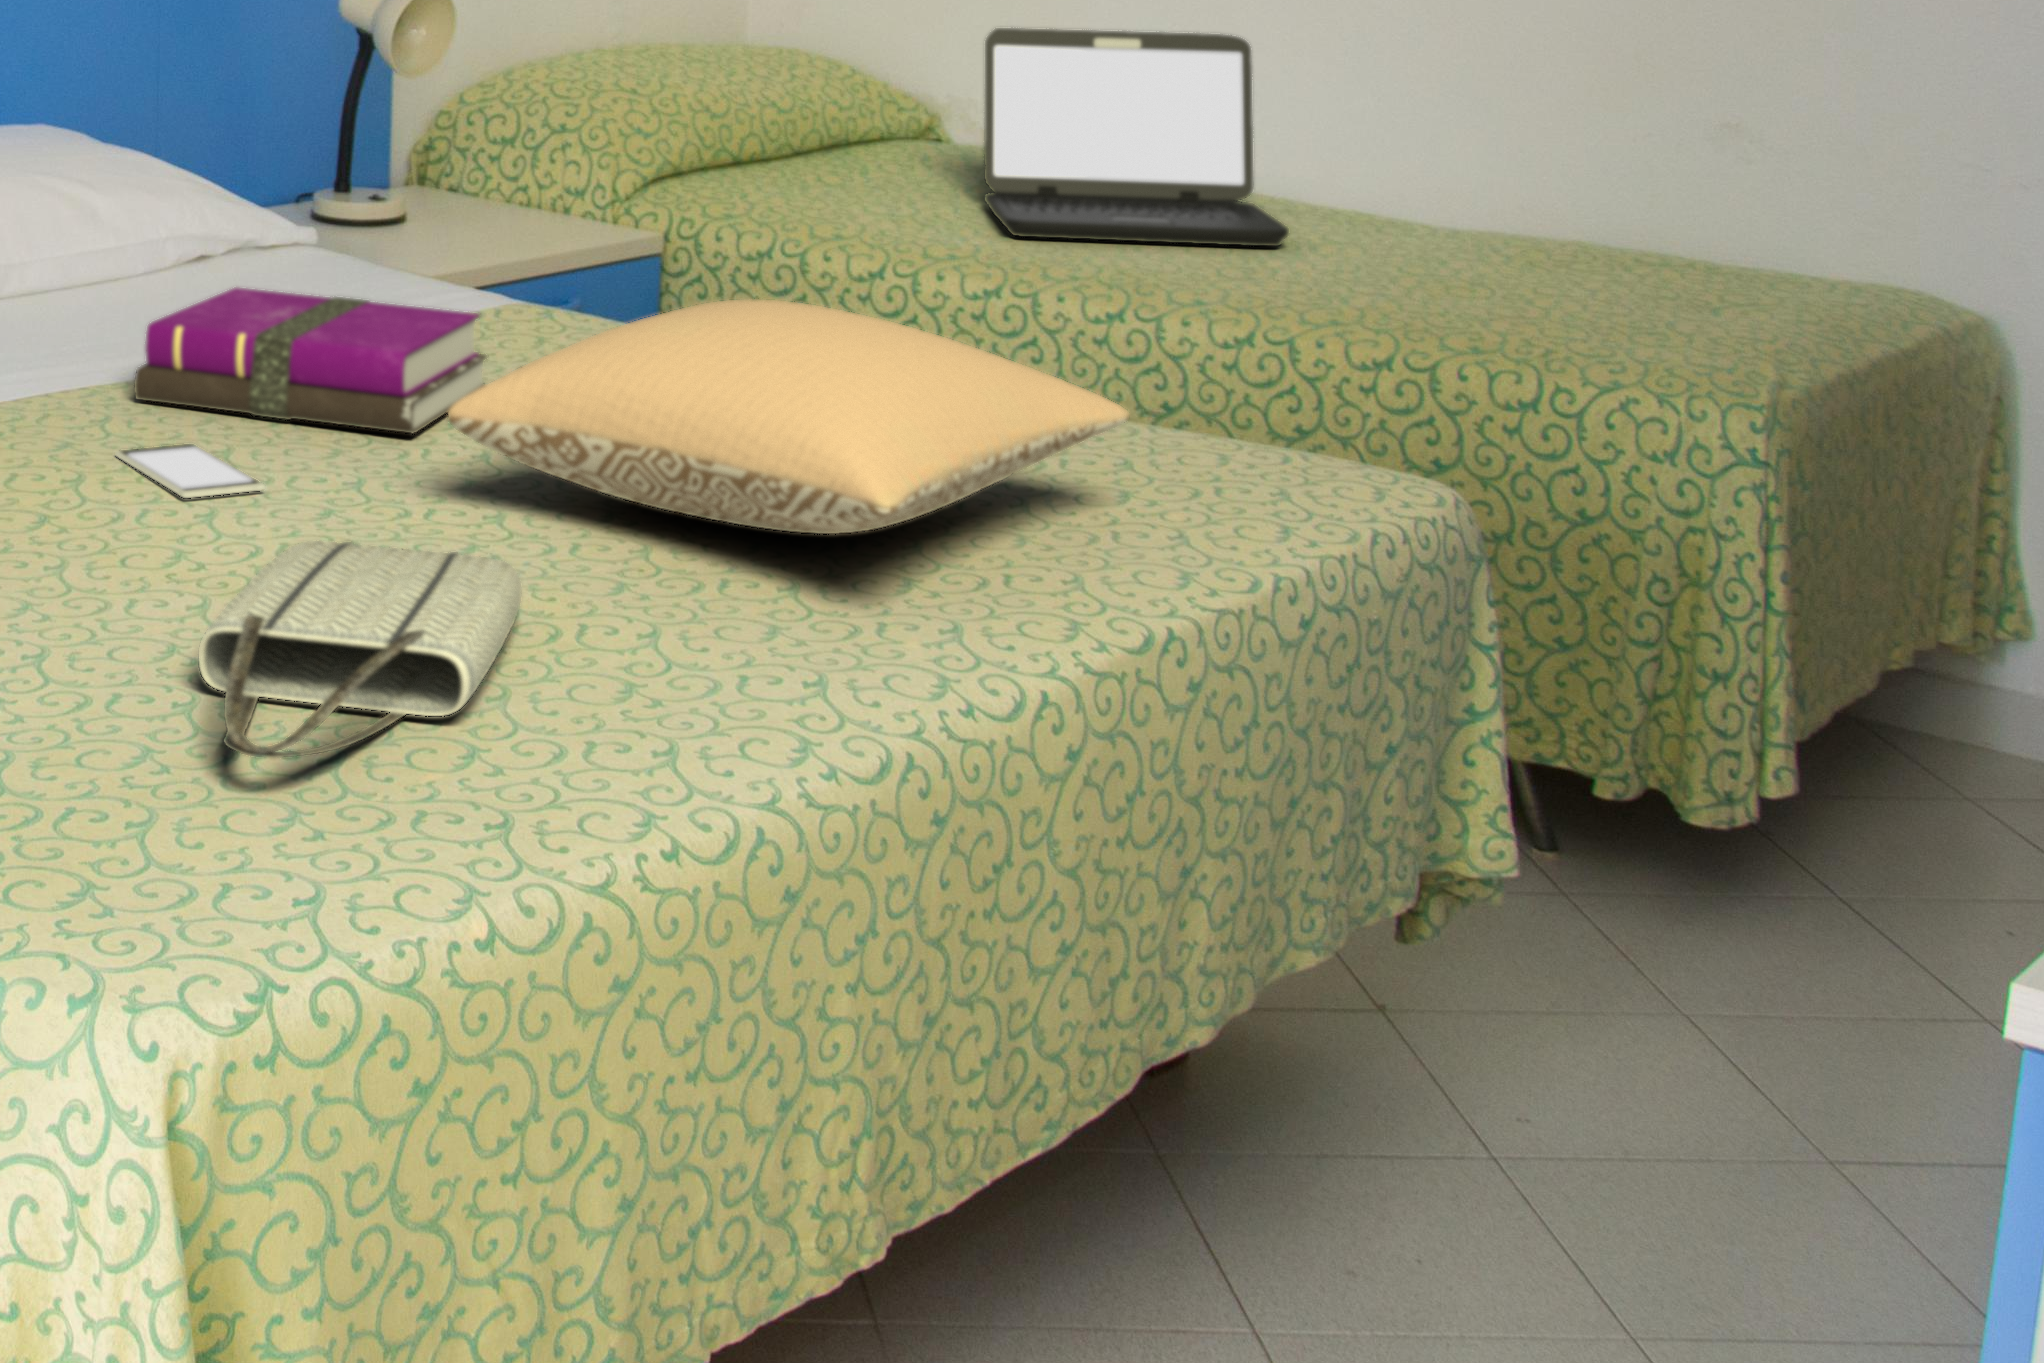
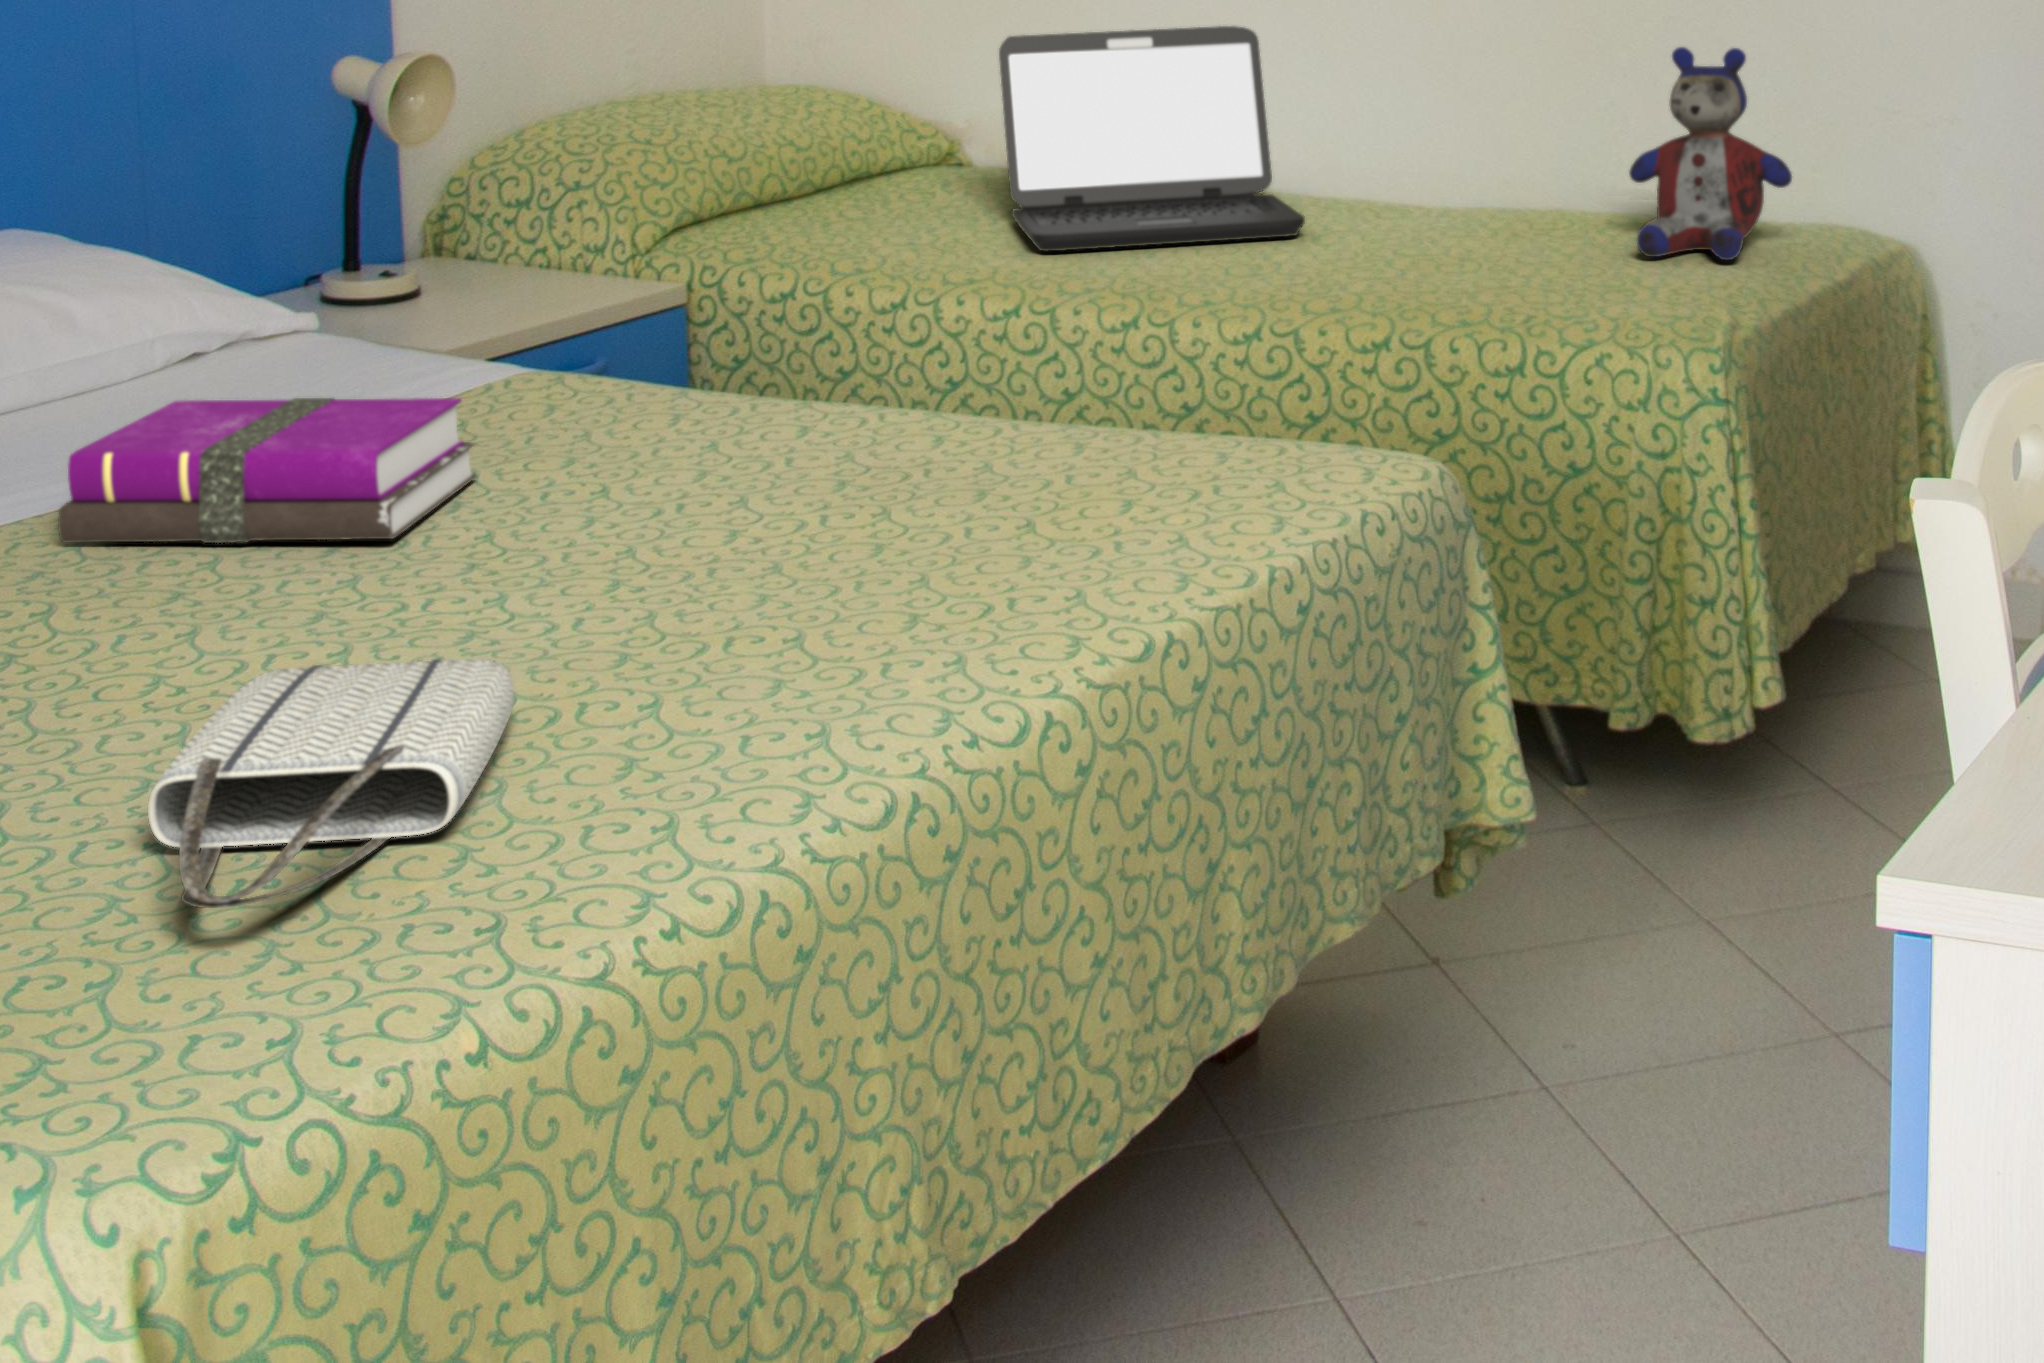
stuffed bear: none [1661,90,1861,320] -> present [1629,47,1792,260]
pillow: present [448,299,1129,534] -> none [425,348,1130,587]
smartphone: present [116,444,264,498] -> none [39,584,222,645]

